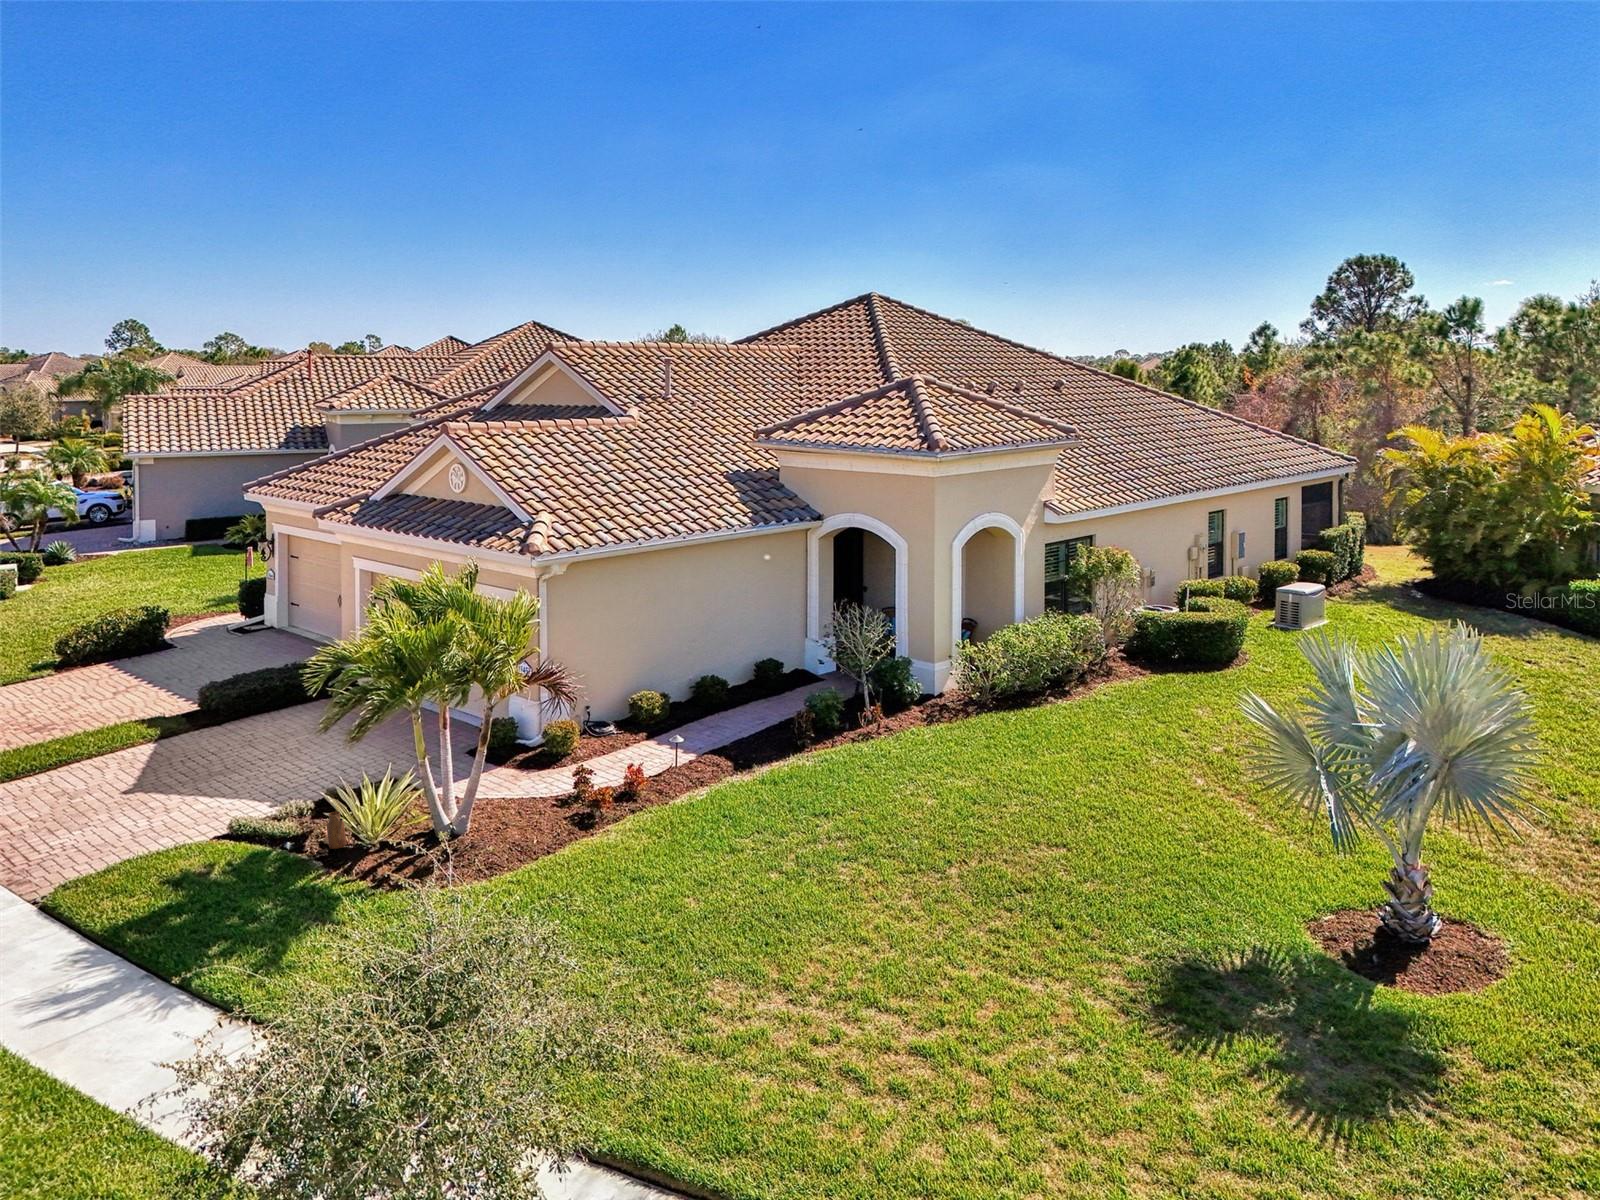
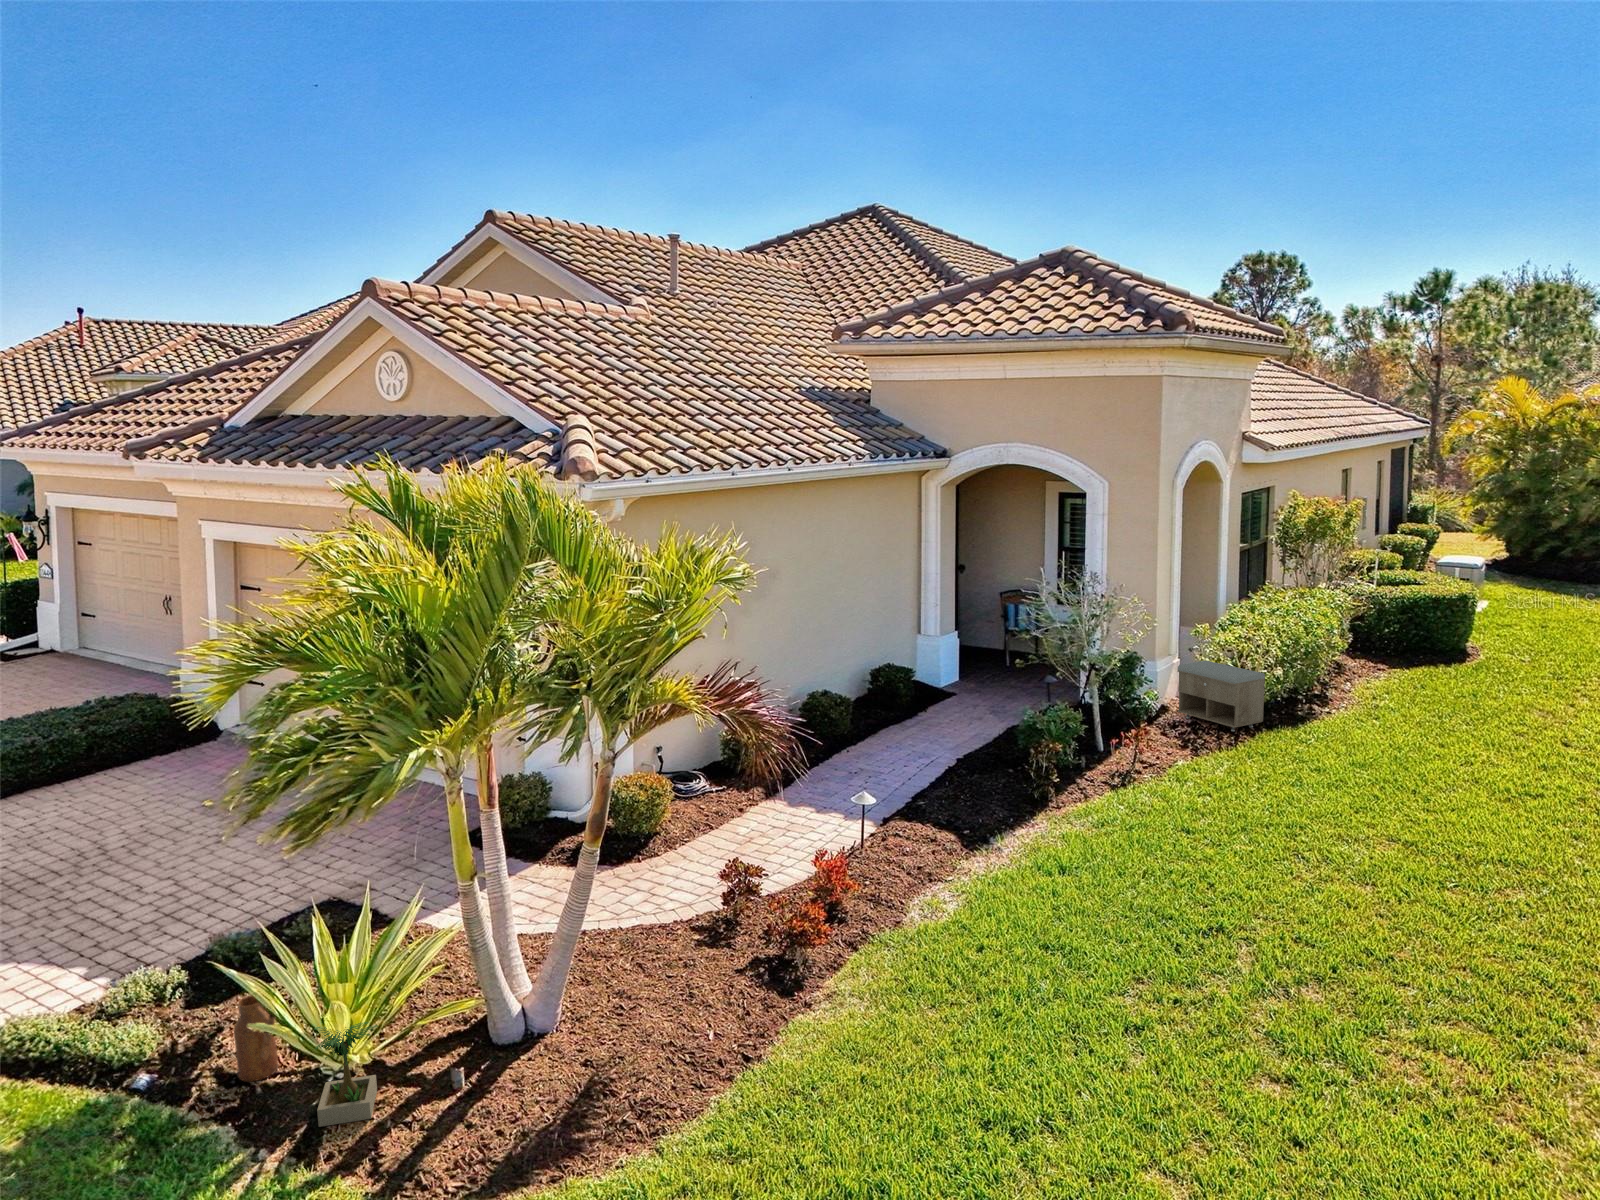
storage bench: none [931,668,977,715] -> present [1178,661,1265,731]
potted plant: none [353,819,385,866] -> present [315,1022,378,1127]

